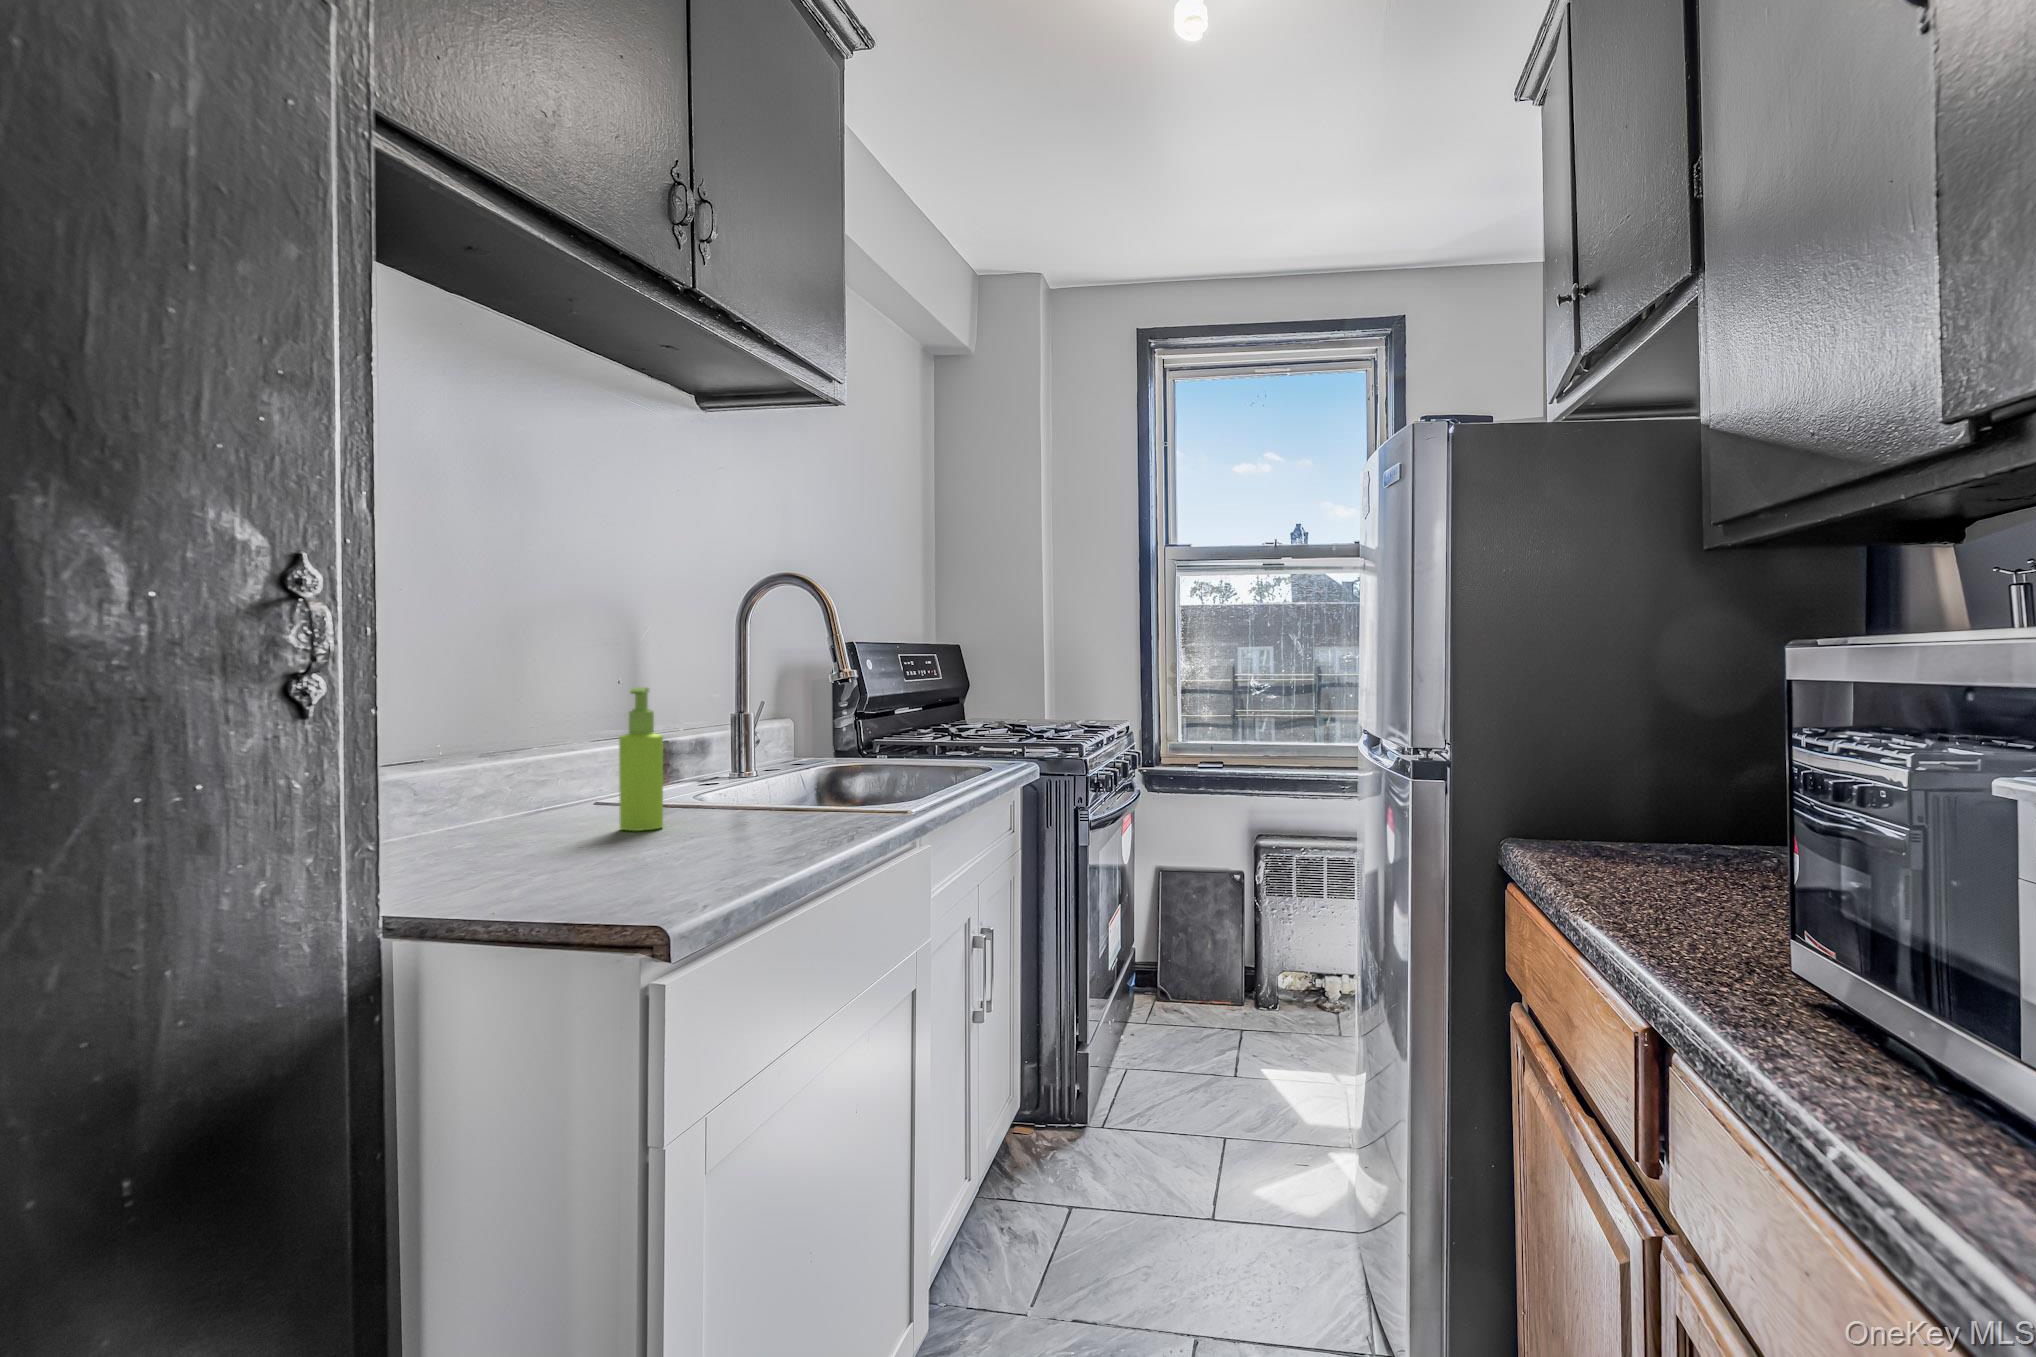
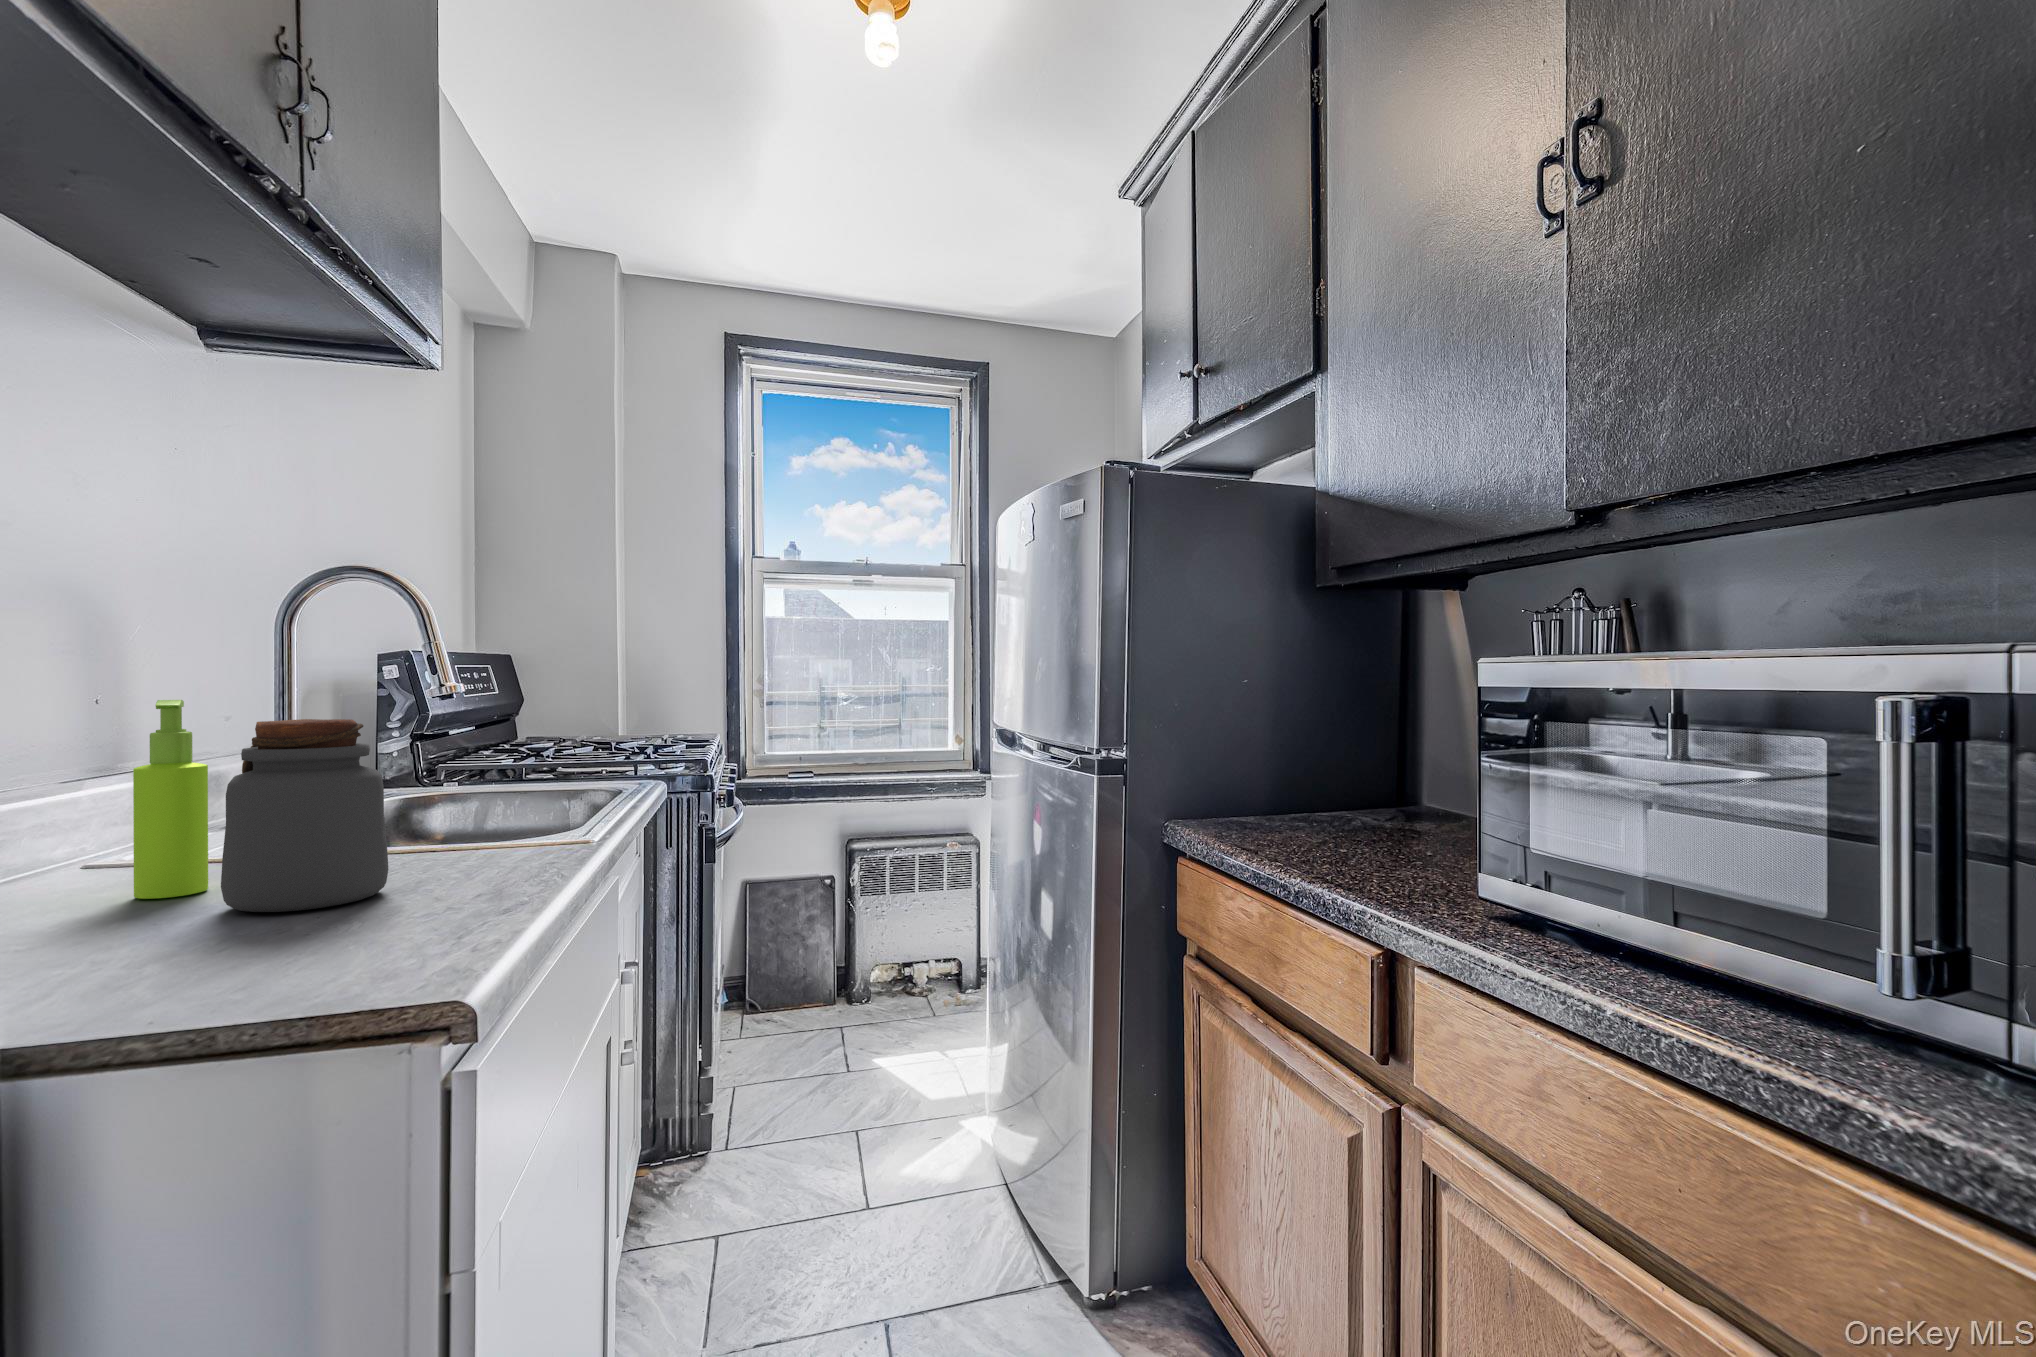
jar: none [661,704,767,846] -> present [221,719,388,912]

